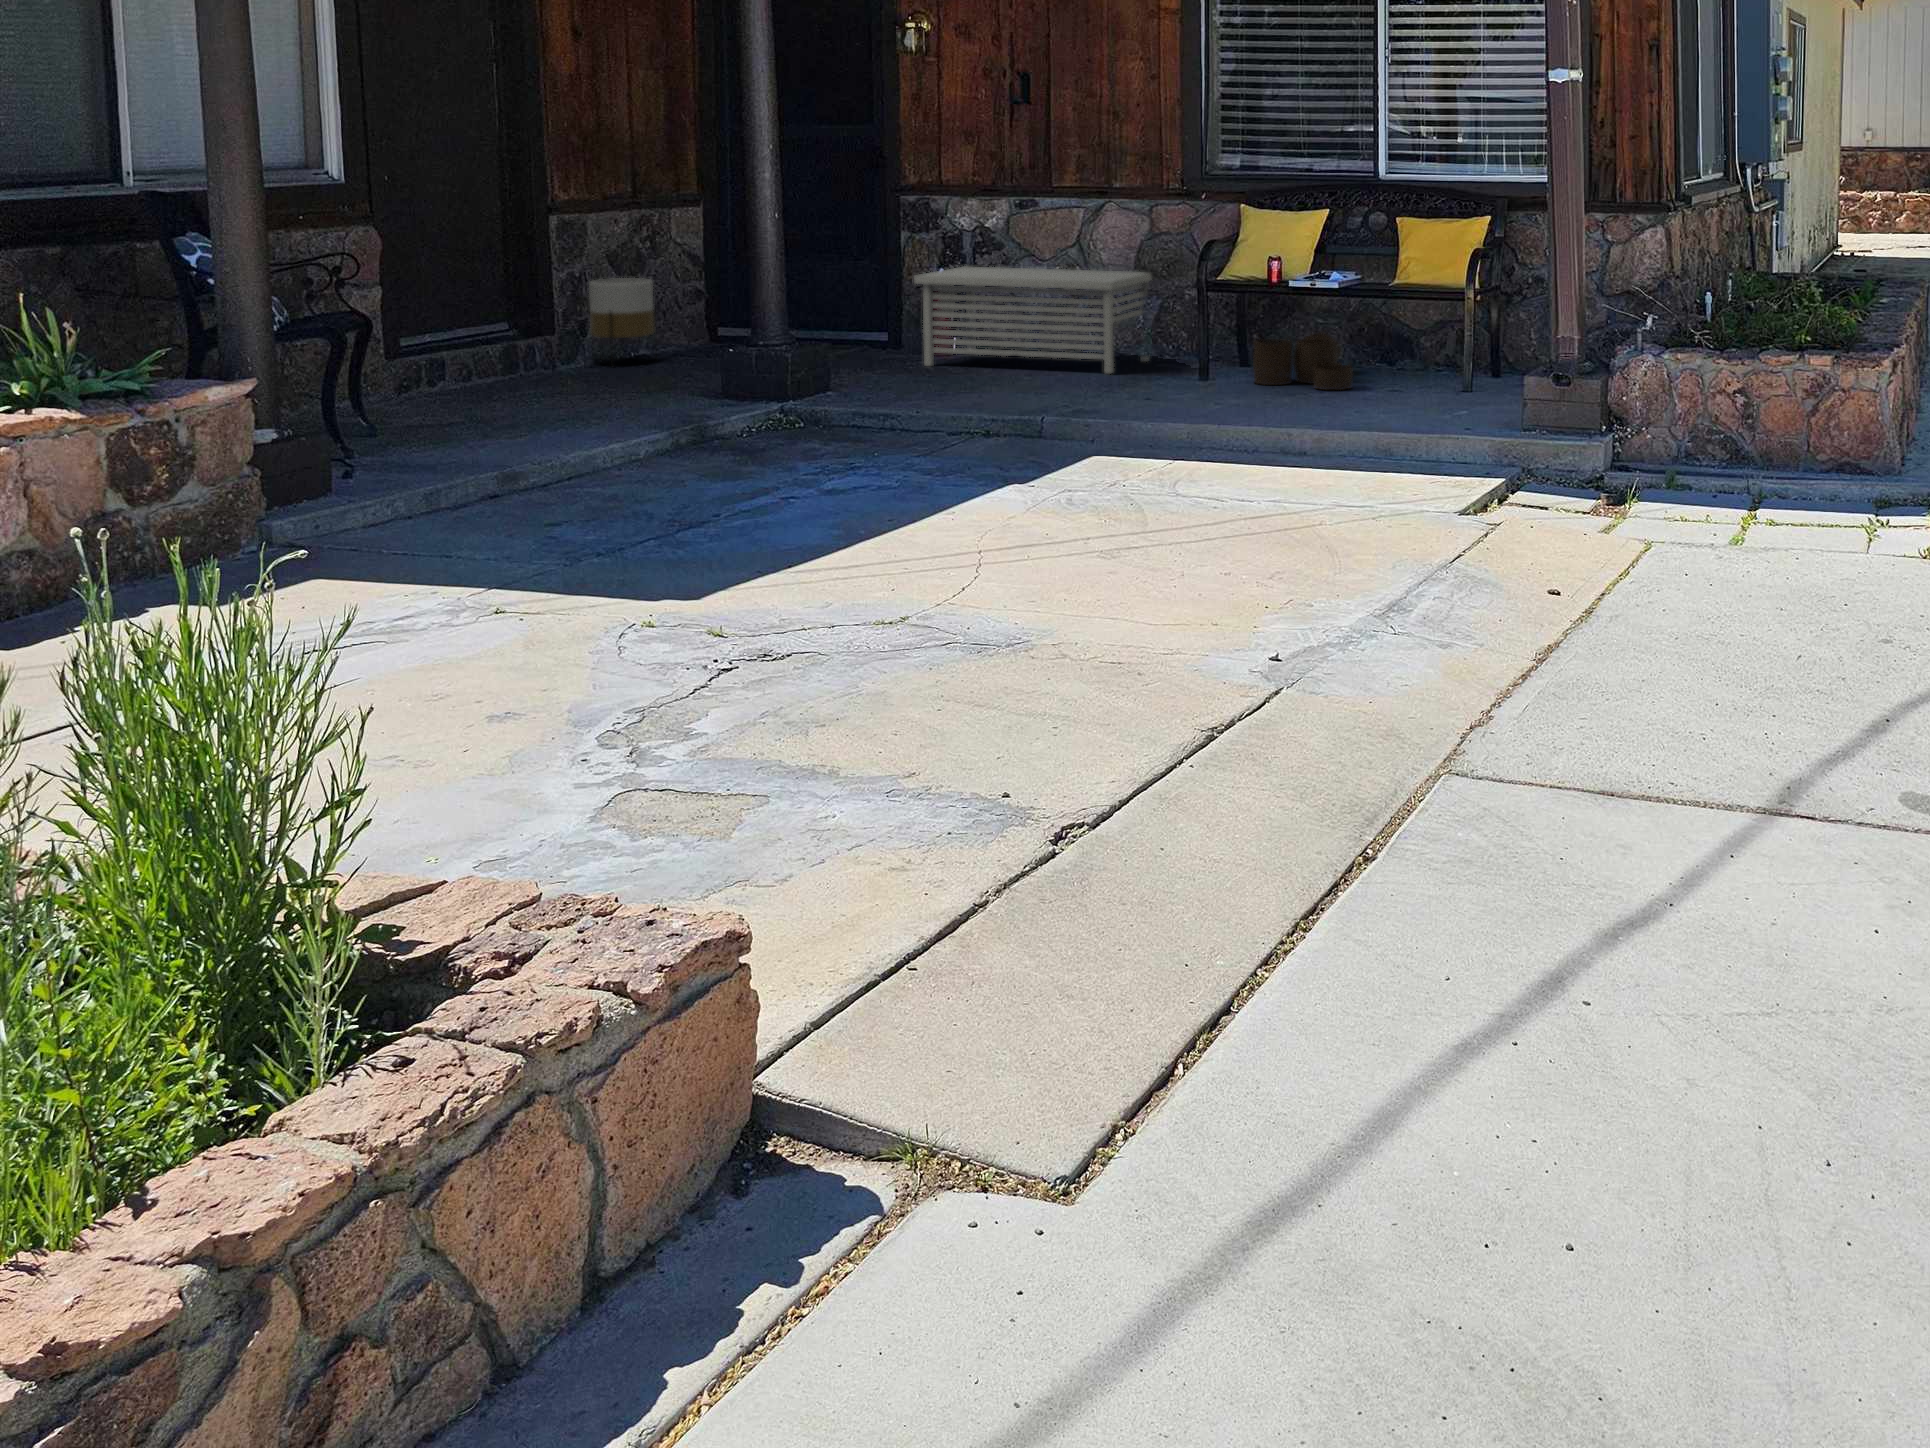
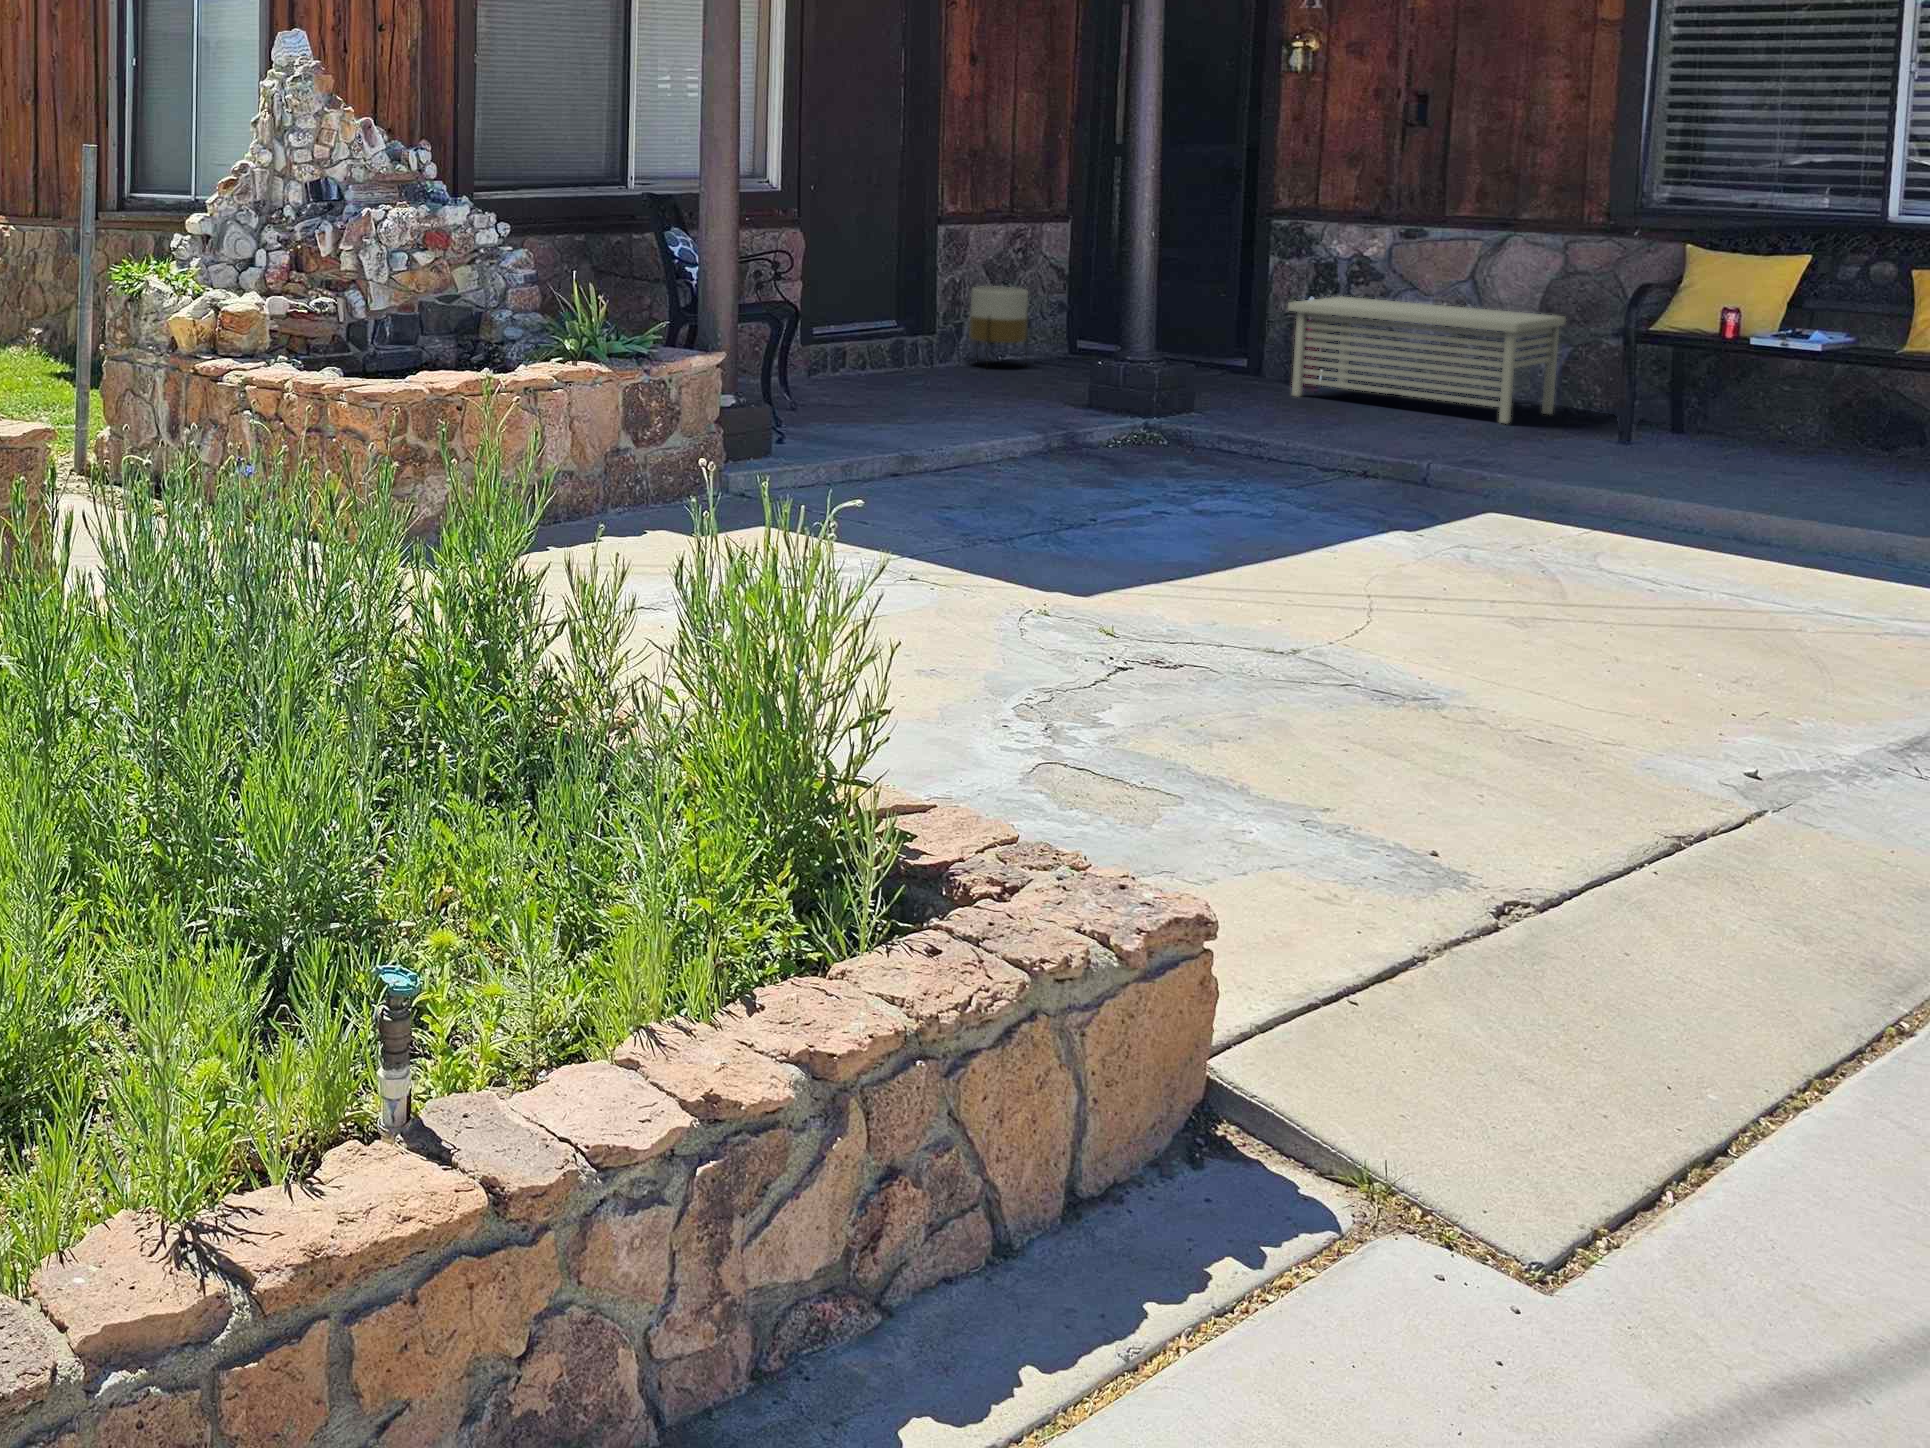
woven basket: present [1253,332,1353,390] -> none [1691,395,1832,471]

